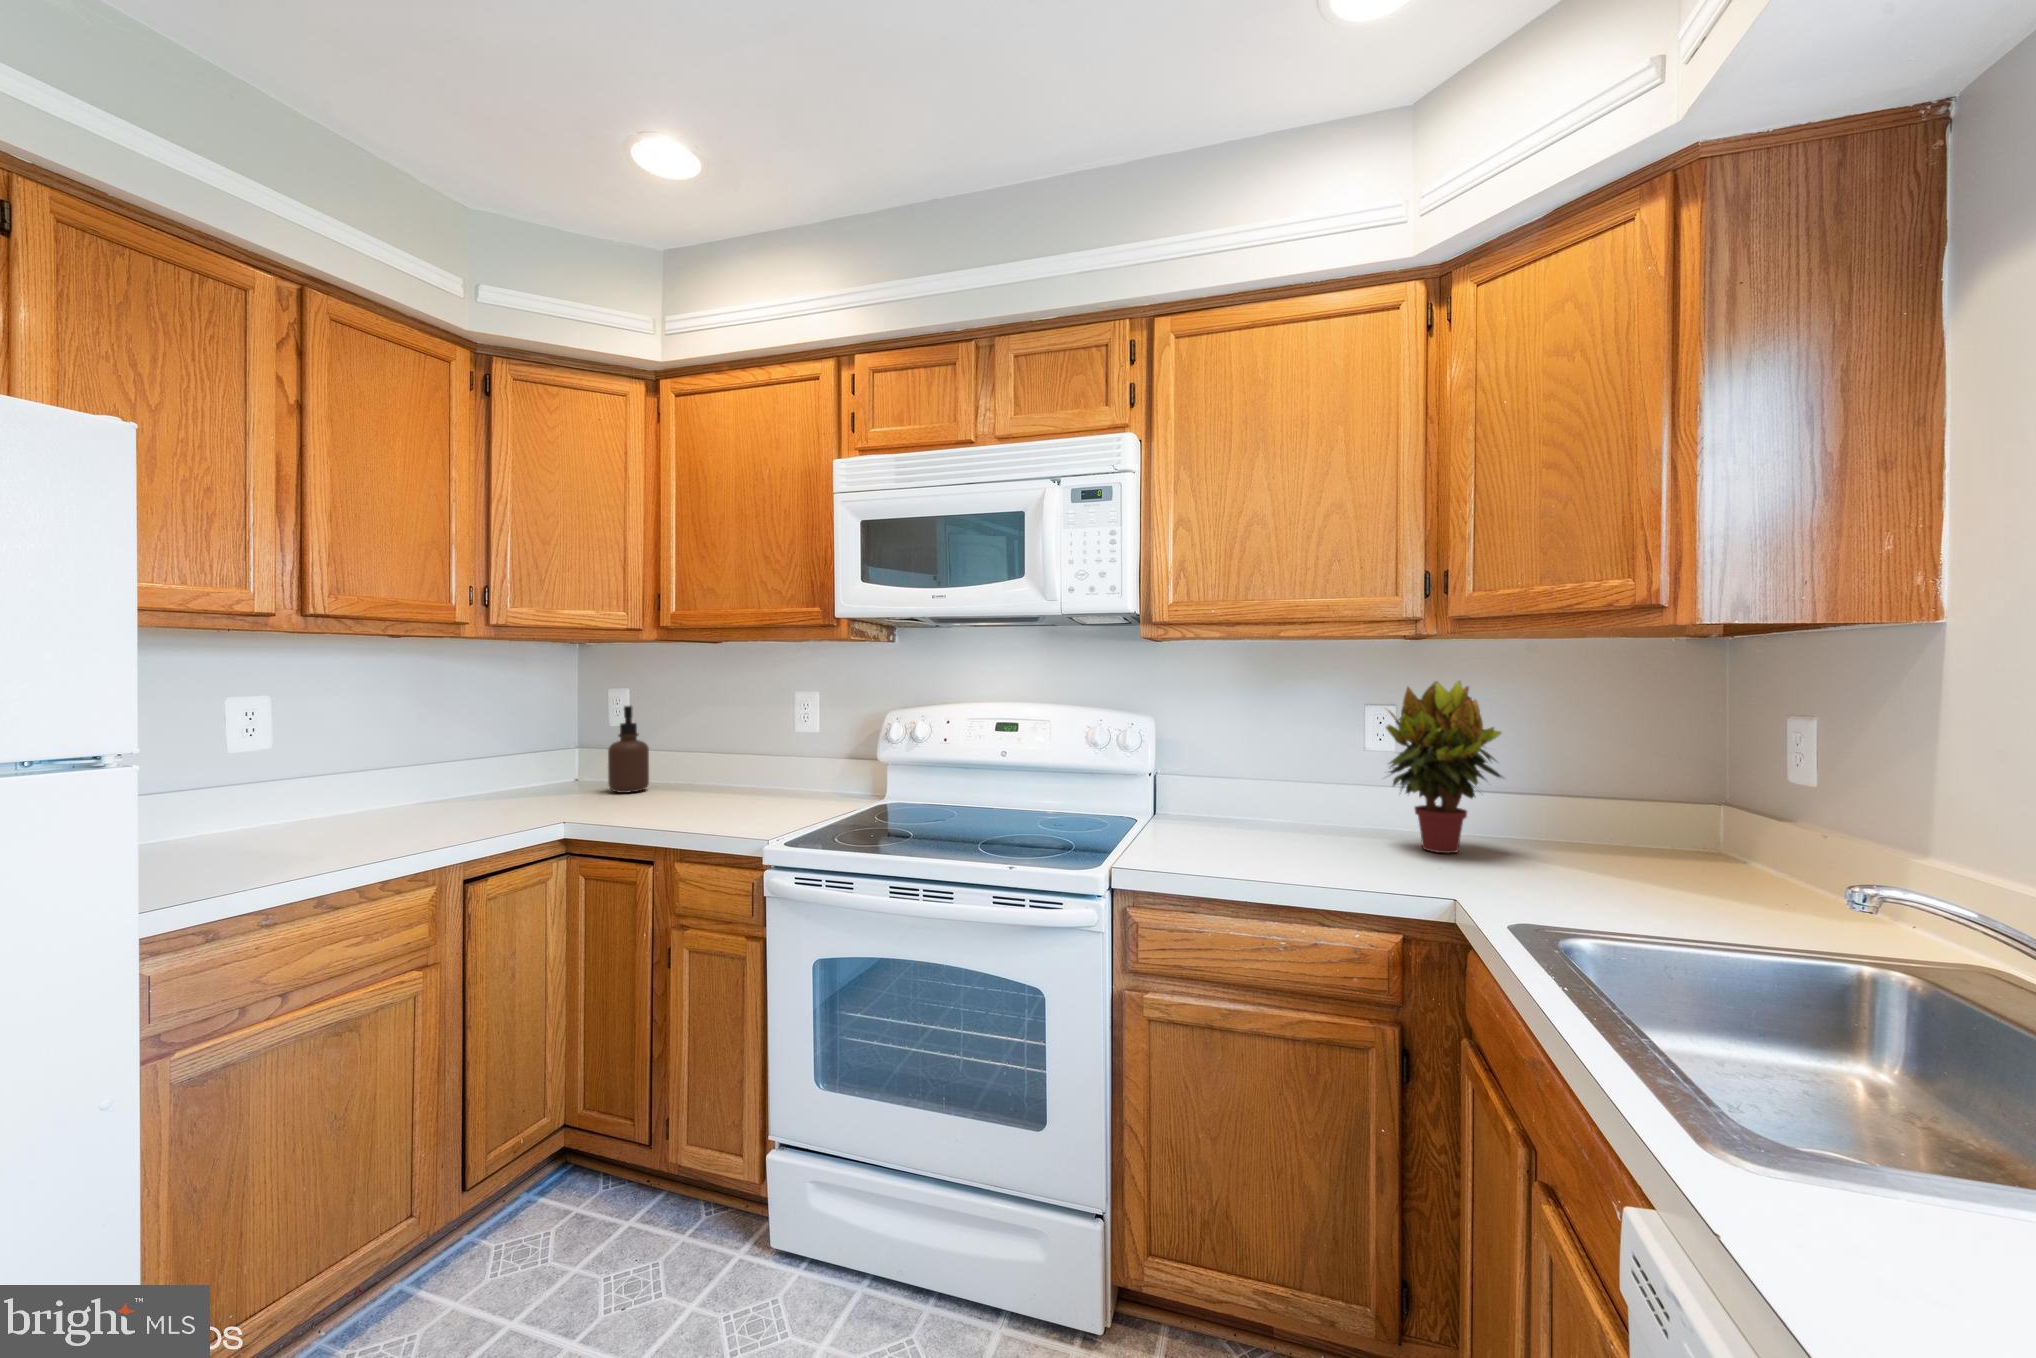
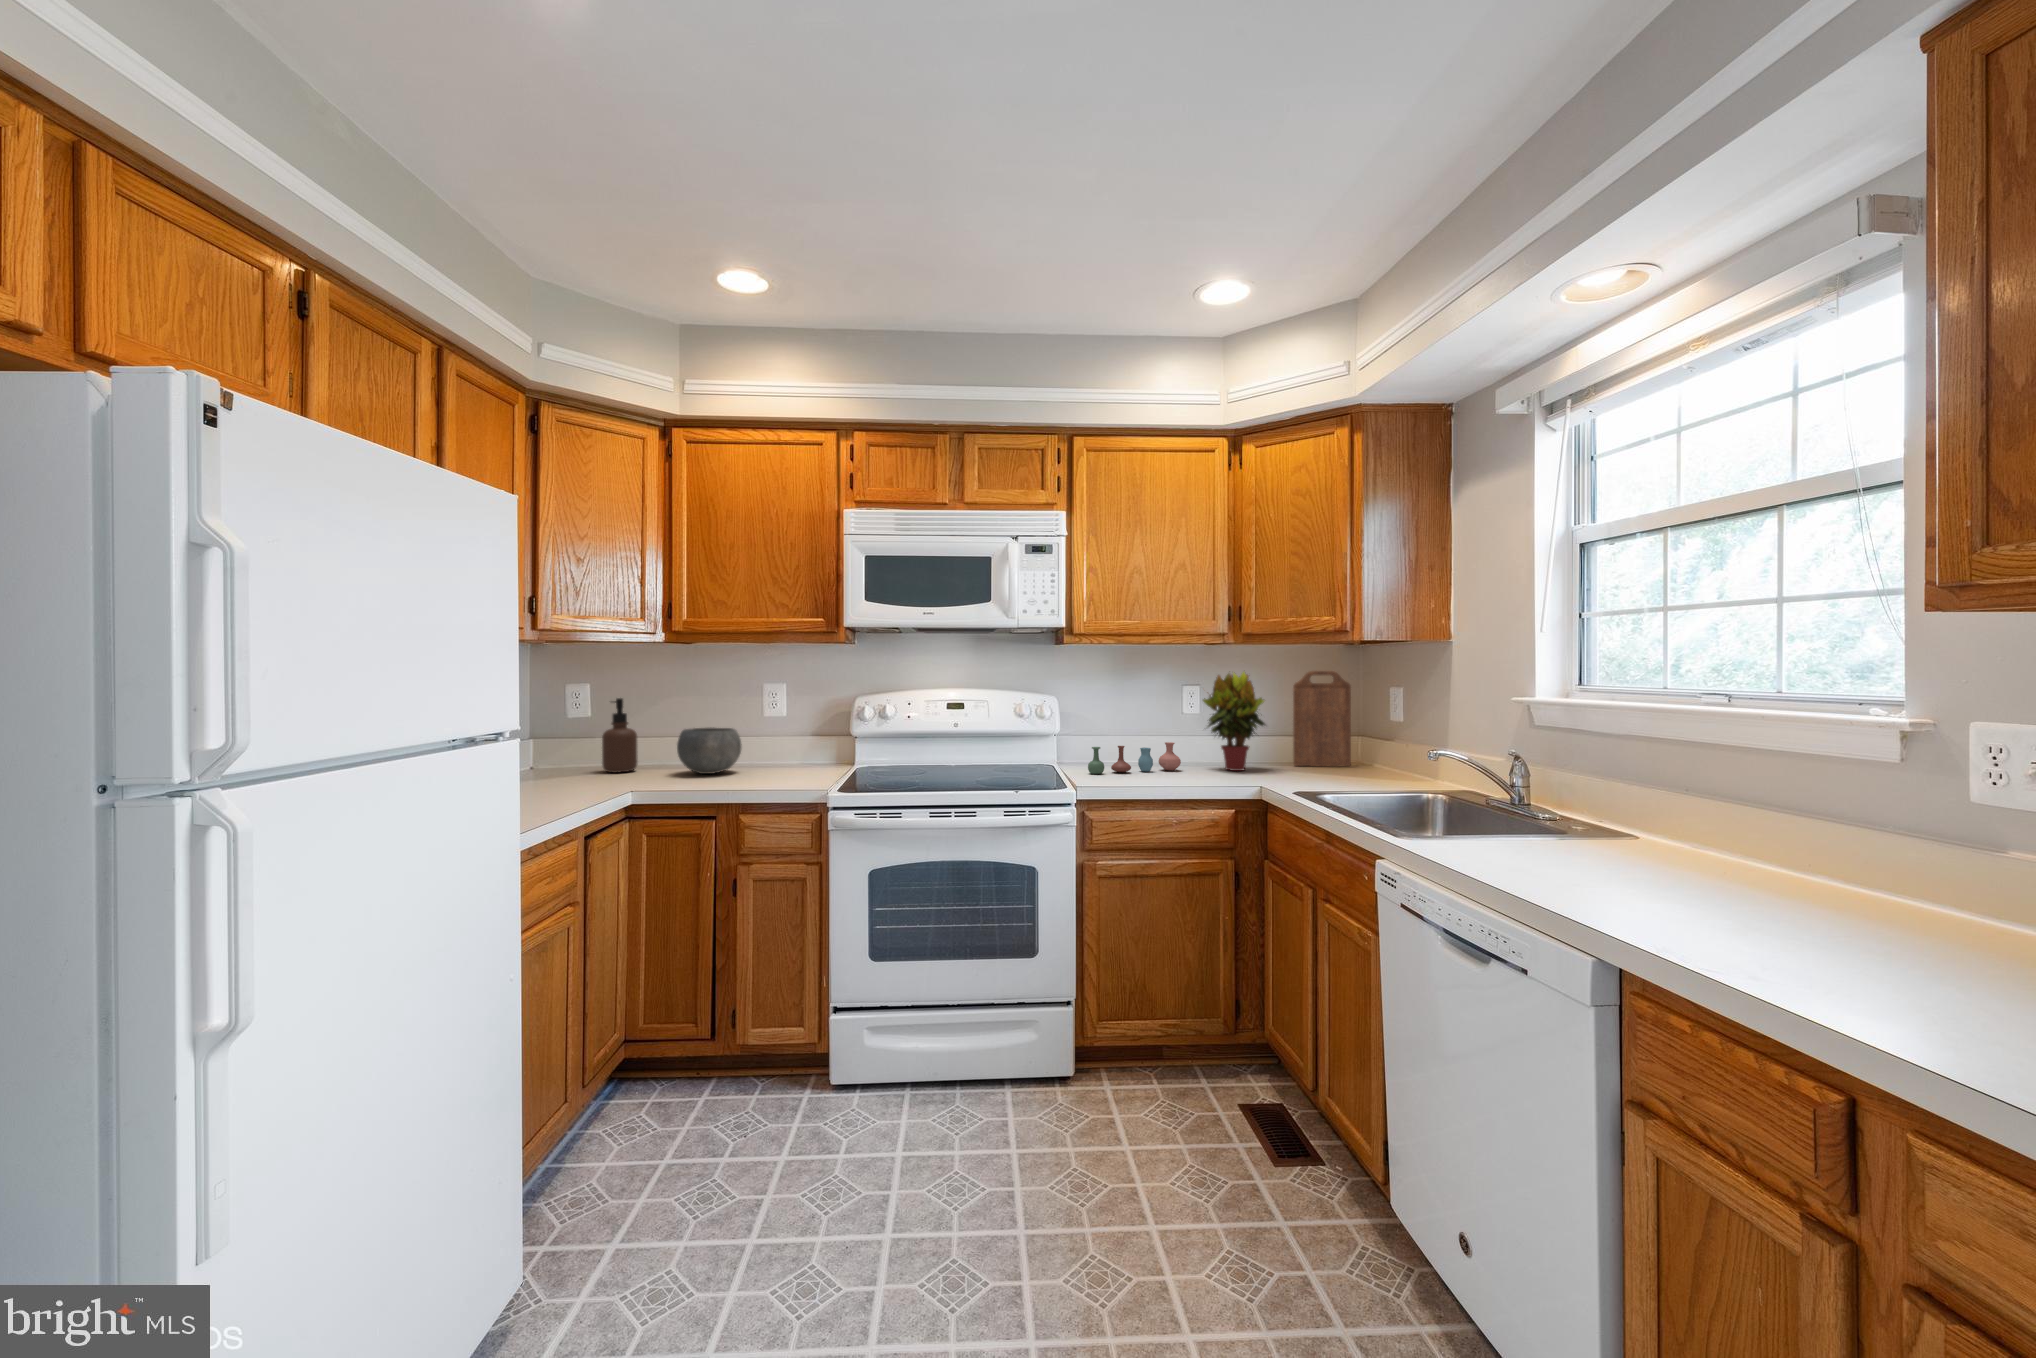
cutting board: none [1567,681,1693,859] -> present [1293,671,1351,766]
bowl: none [665,743,744,802] -> present [677,727,742,774]
vase: none [1173,796,1338,843] -> present [1088,742,1181,774]

